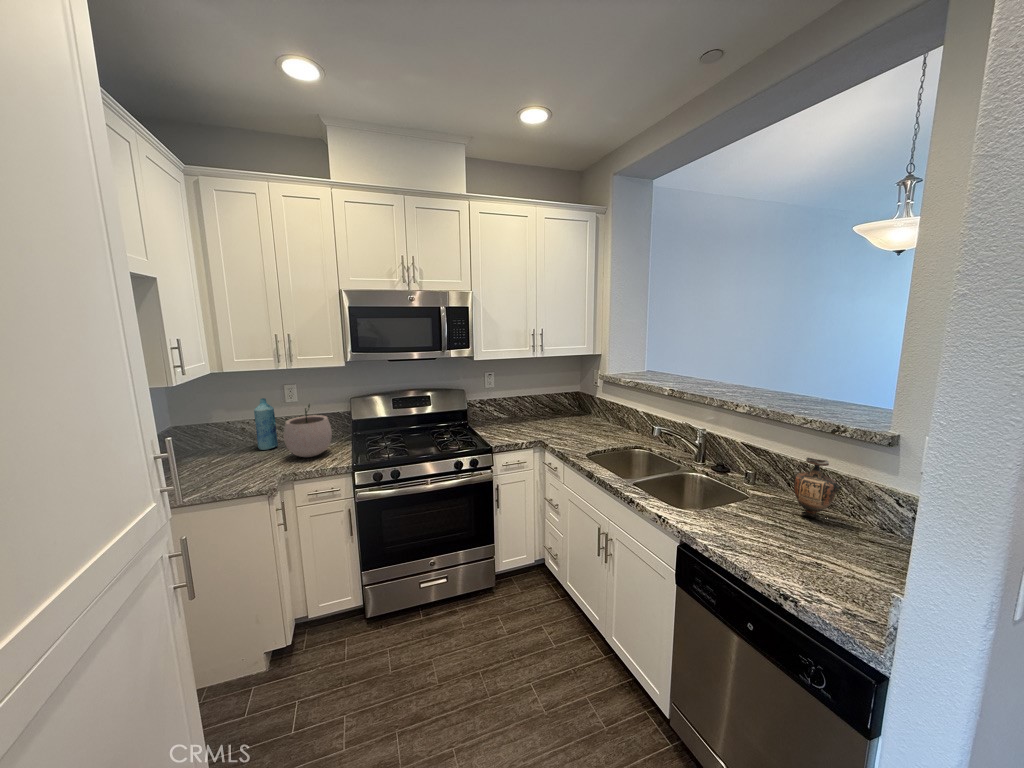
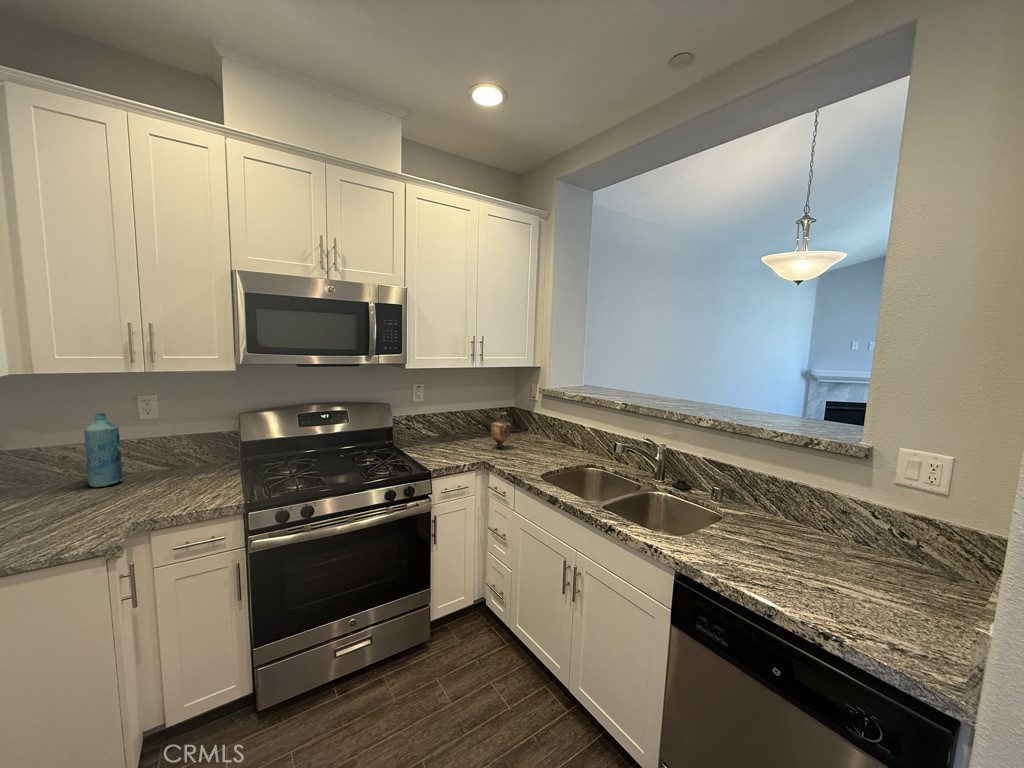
plant pot: present [284,405,332,457] -> none [135,420,212,495]
vase: present [790,458,842,518] -> present [489,411,512,447]

